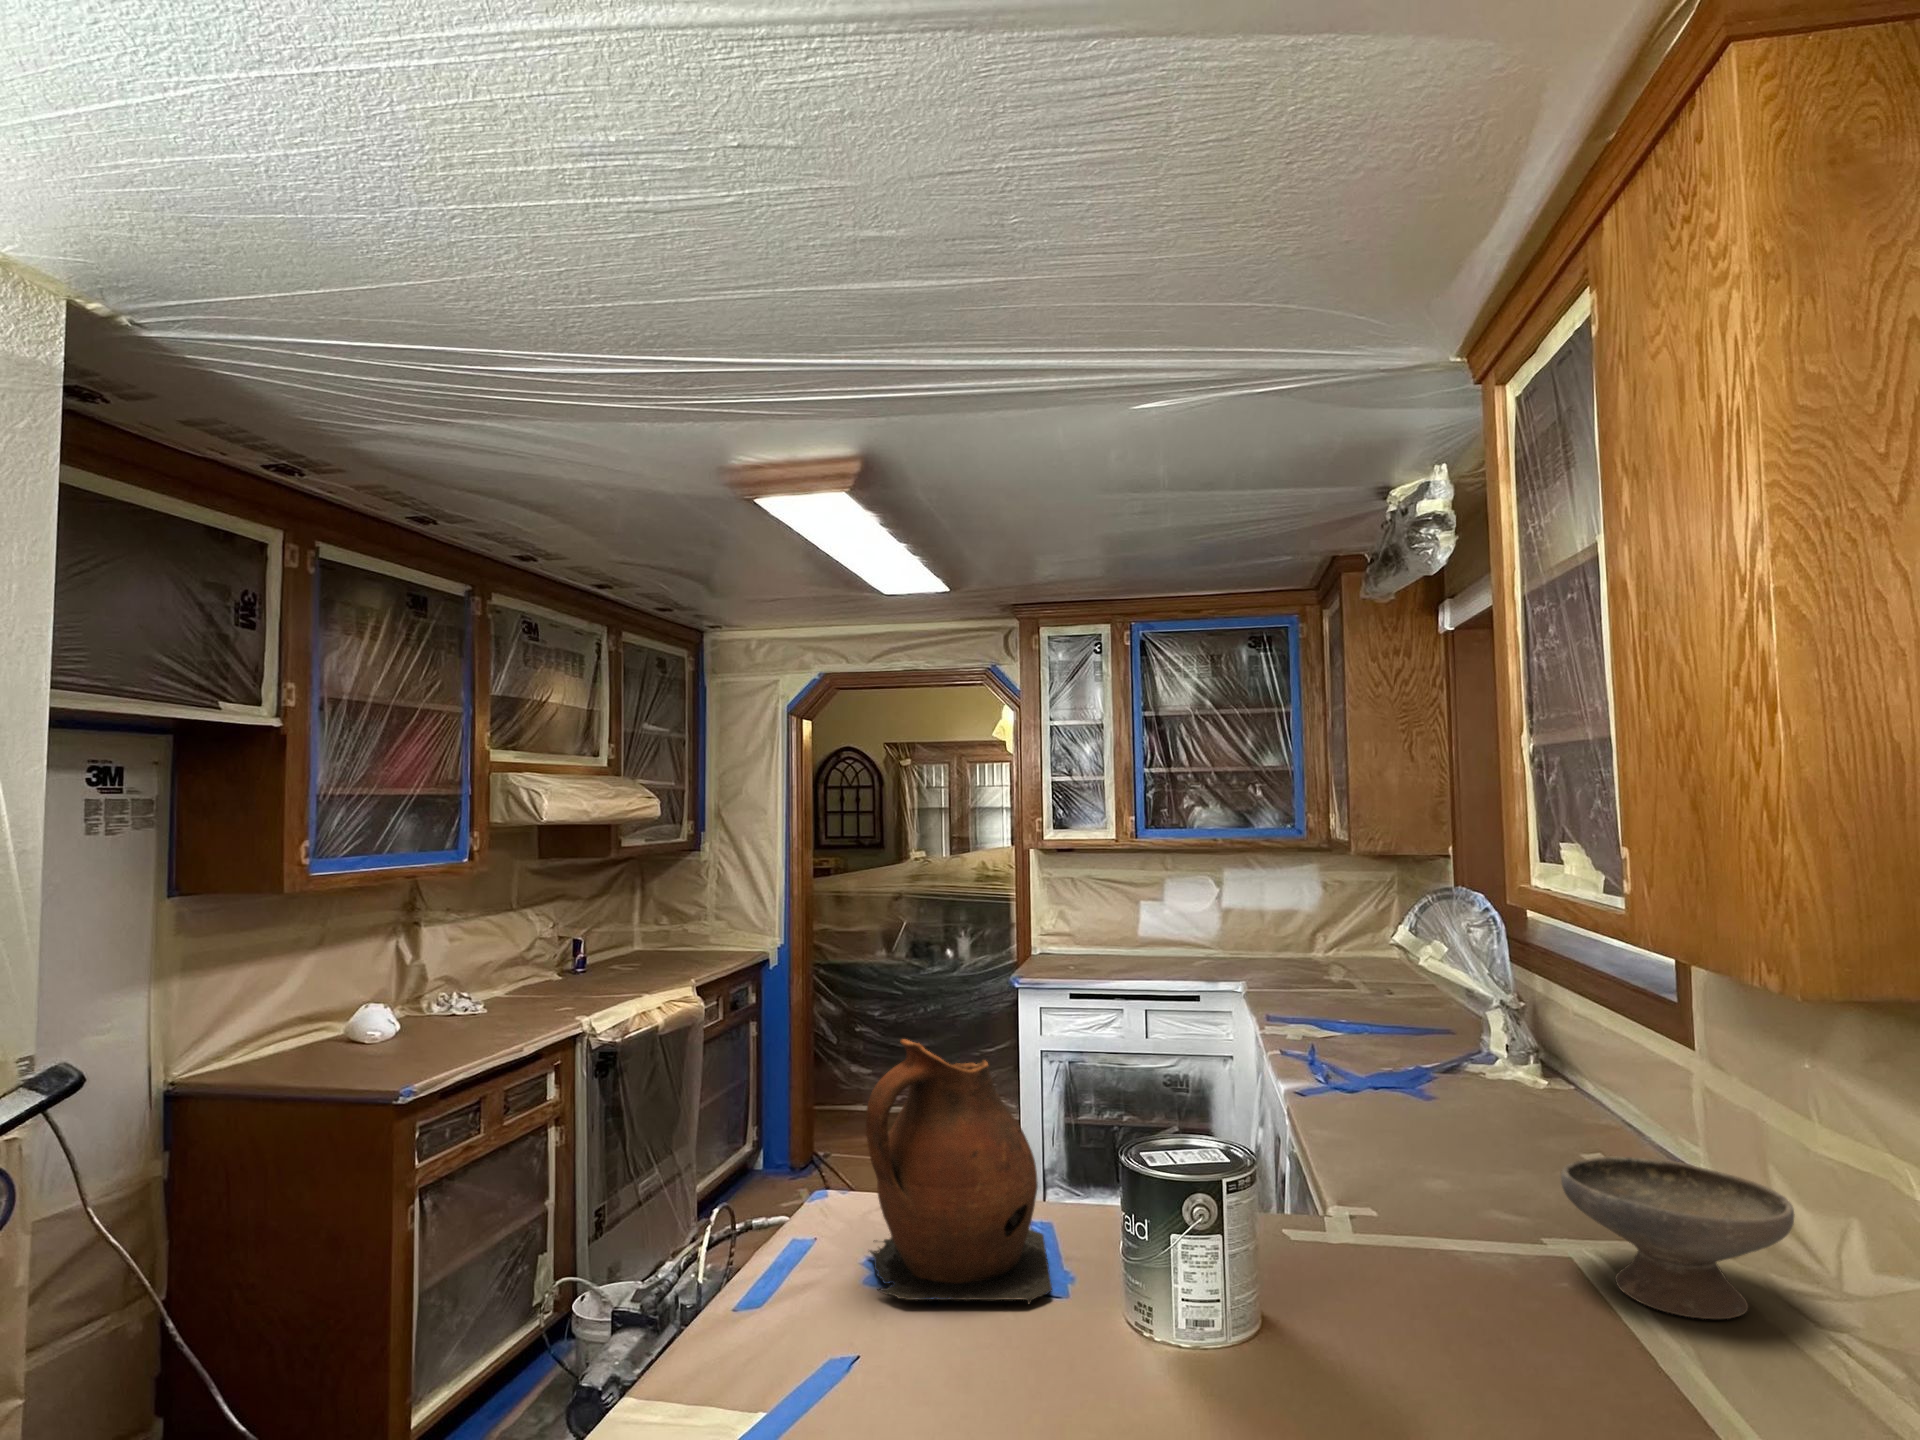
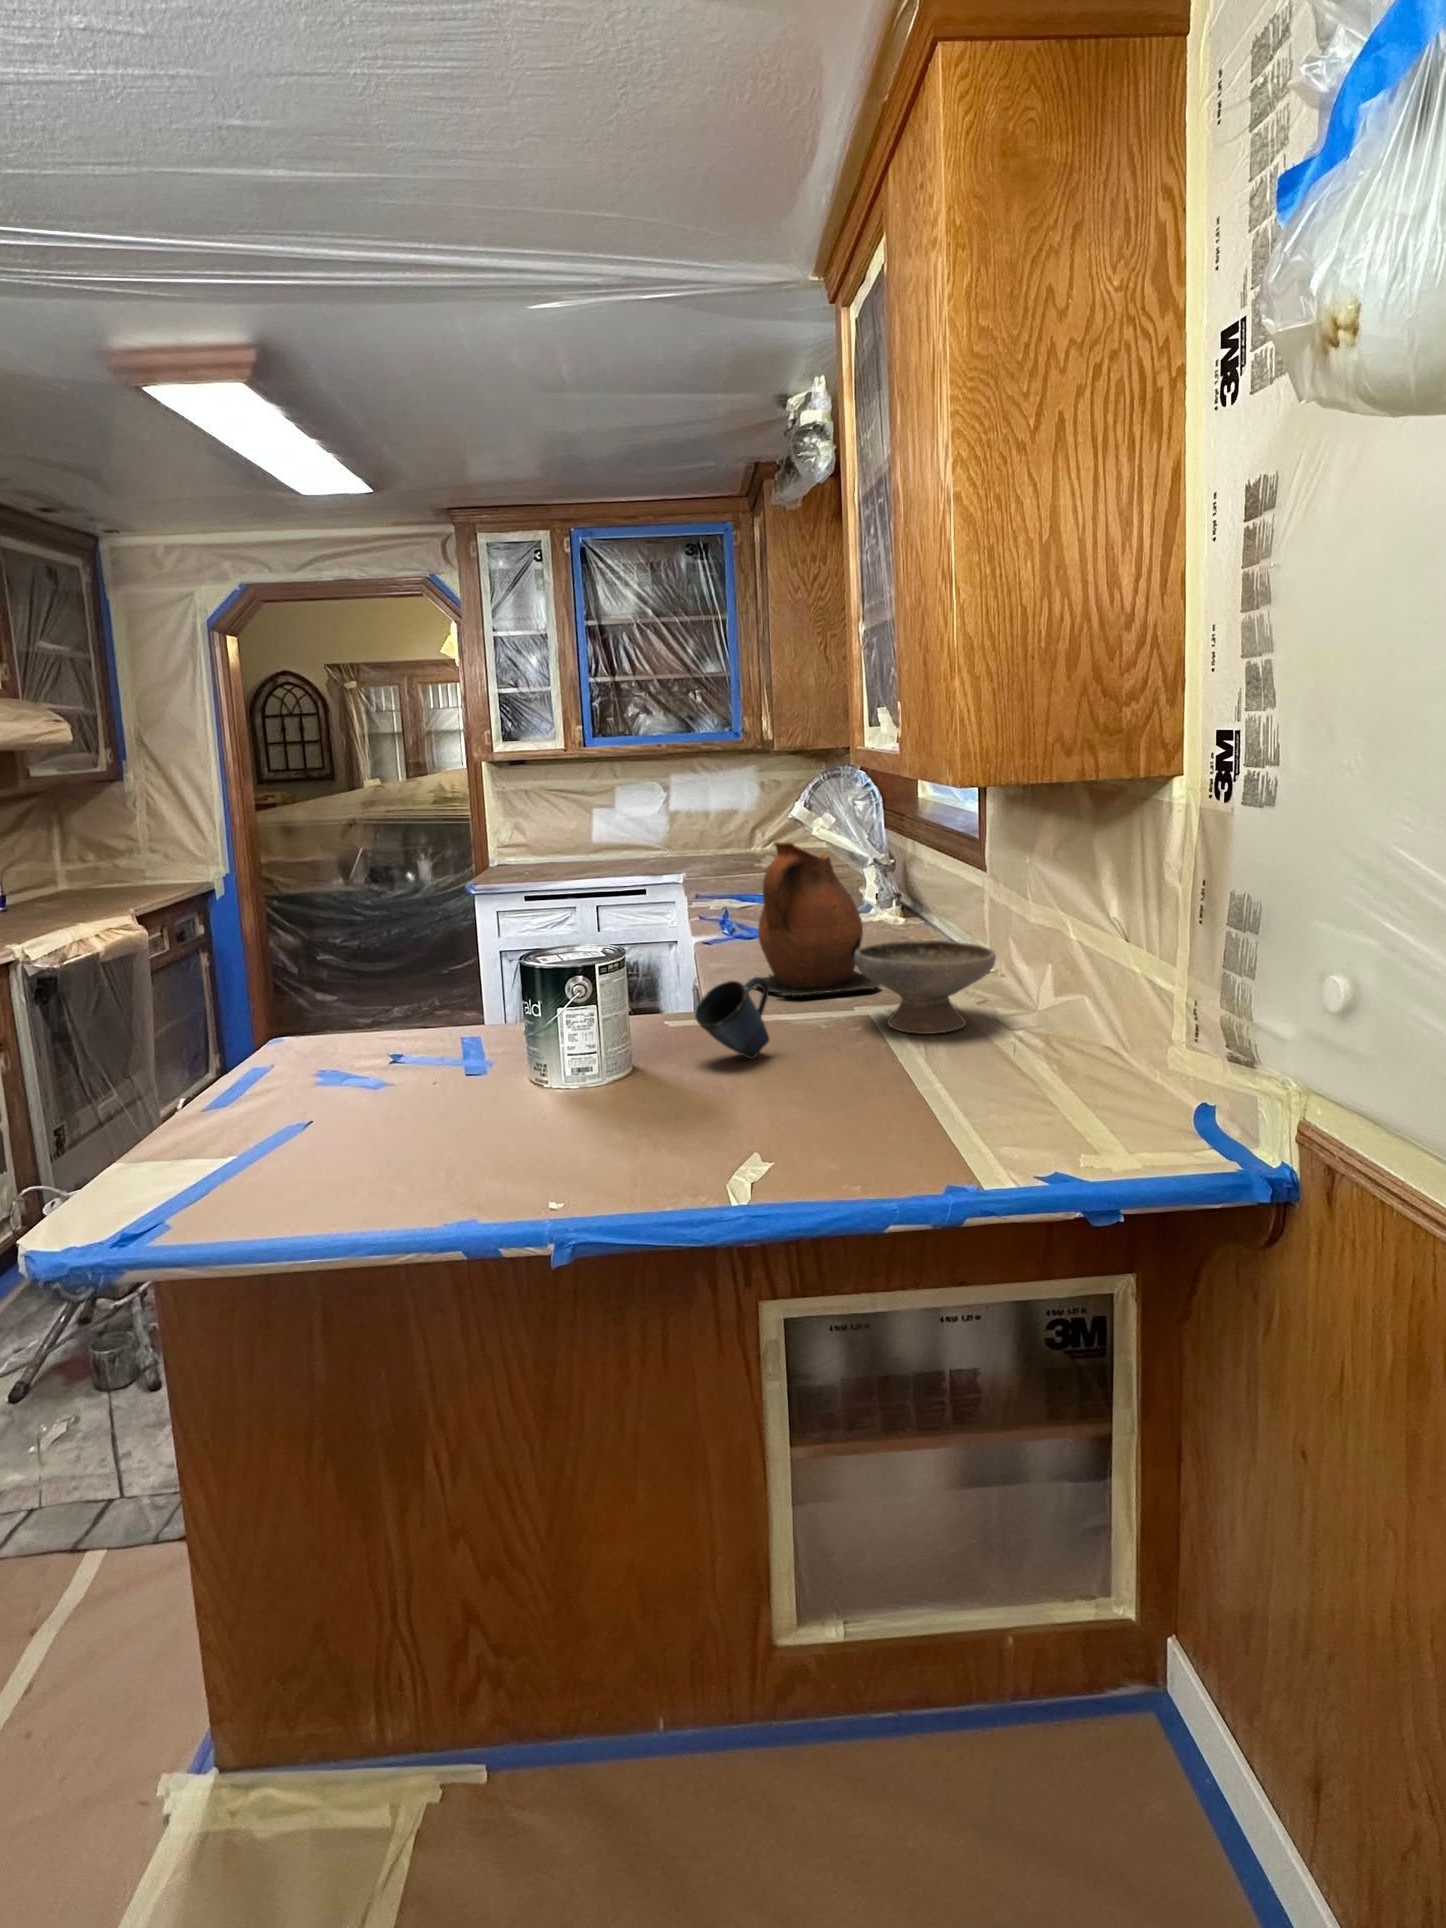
ceramic pitcher: present [866,1039,1052,1304] -> present [749,842,880,996]
mug: none [1350,1208,1457,1331] -> present [695,977,769,1059]

